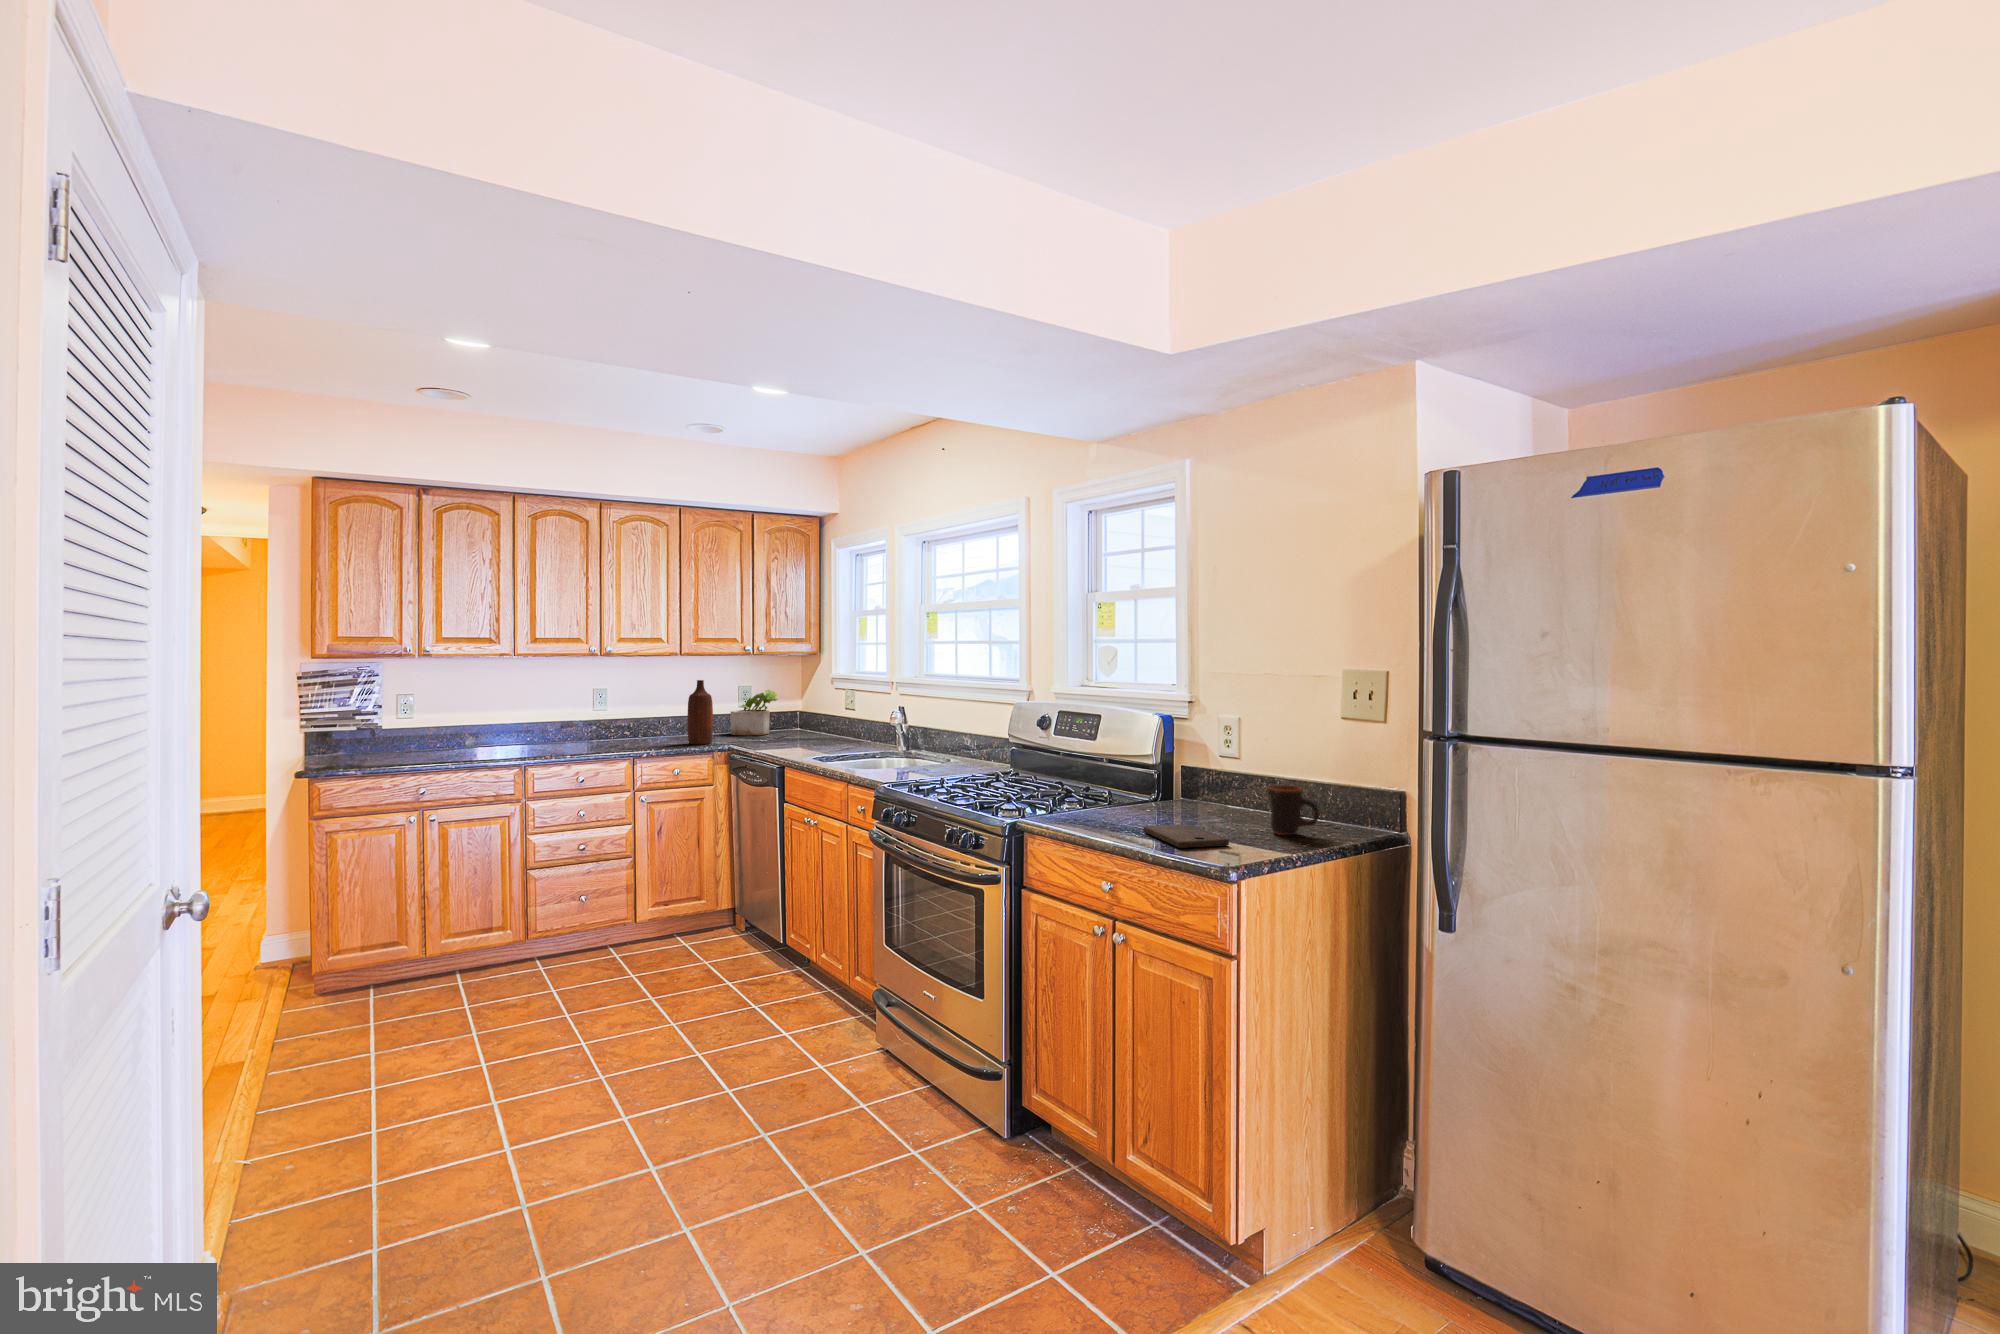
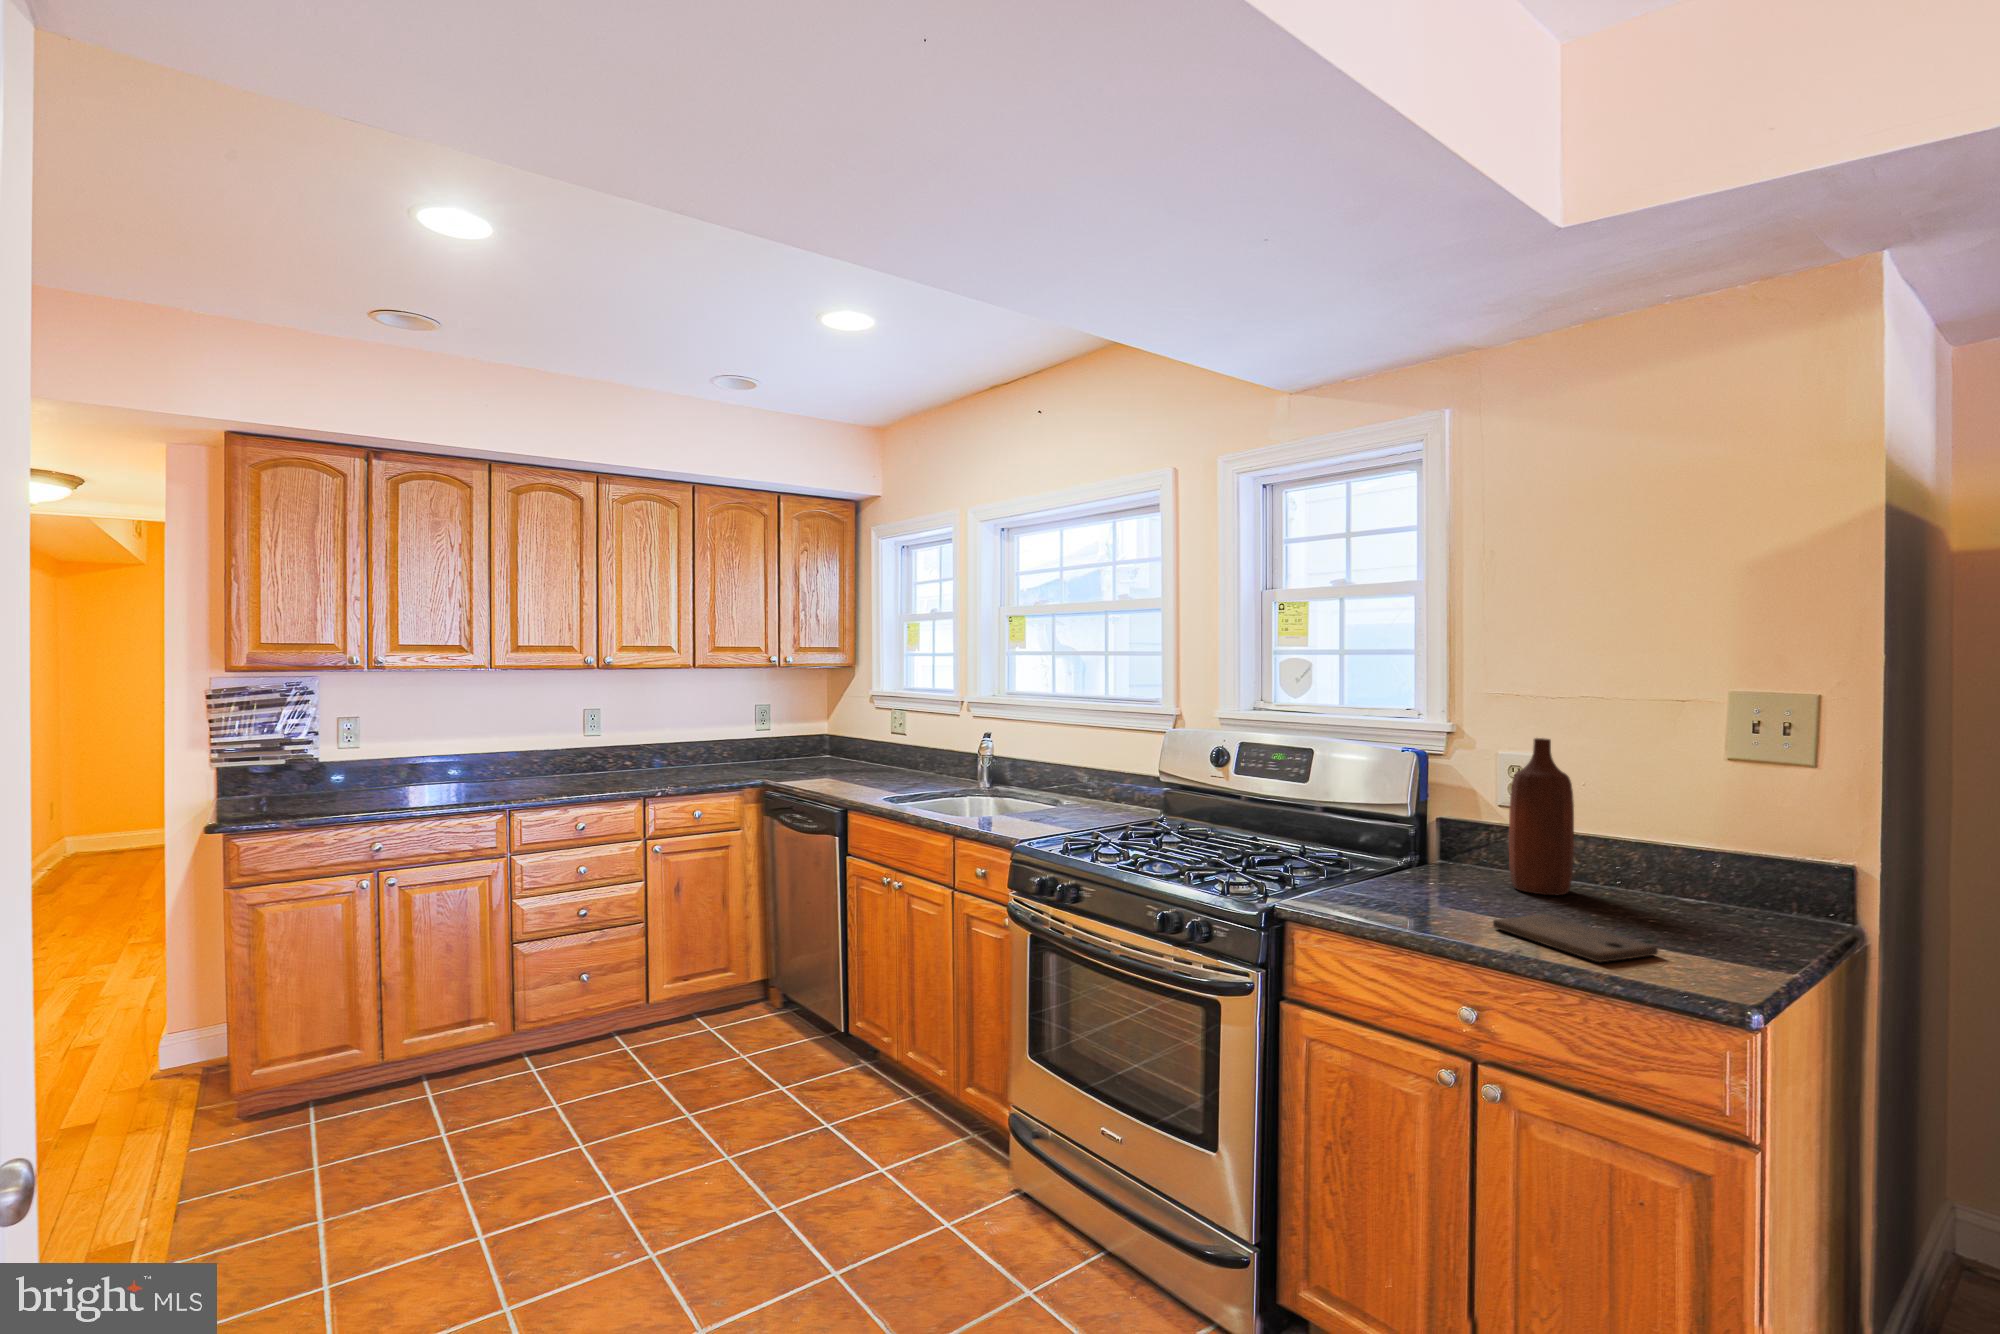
bottle: present [688,680,713,745] -> present [1509,738,1574,895]
potted plant: present [731,690,778,735] -> none [750,707,806,762]
mug: present [1266,785,1319,835] -> none [1658,857,1745,931]

